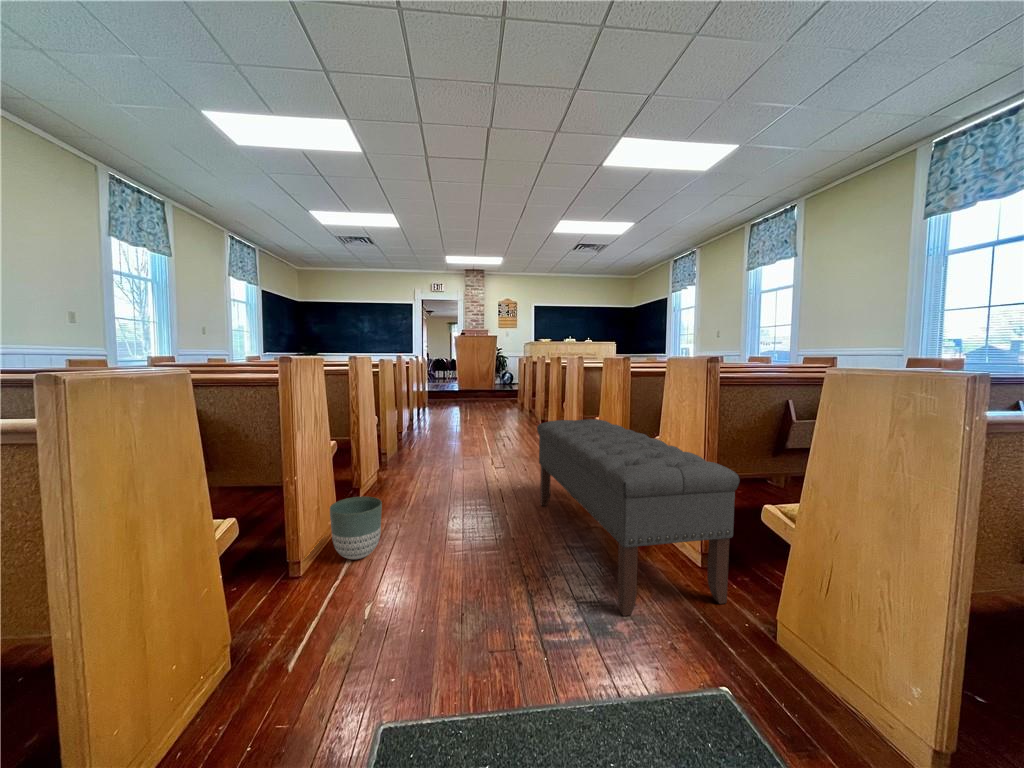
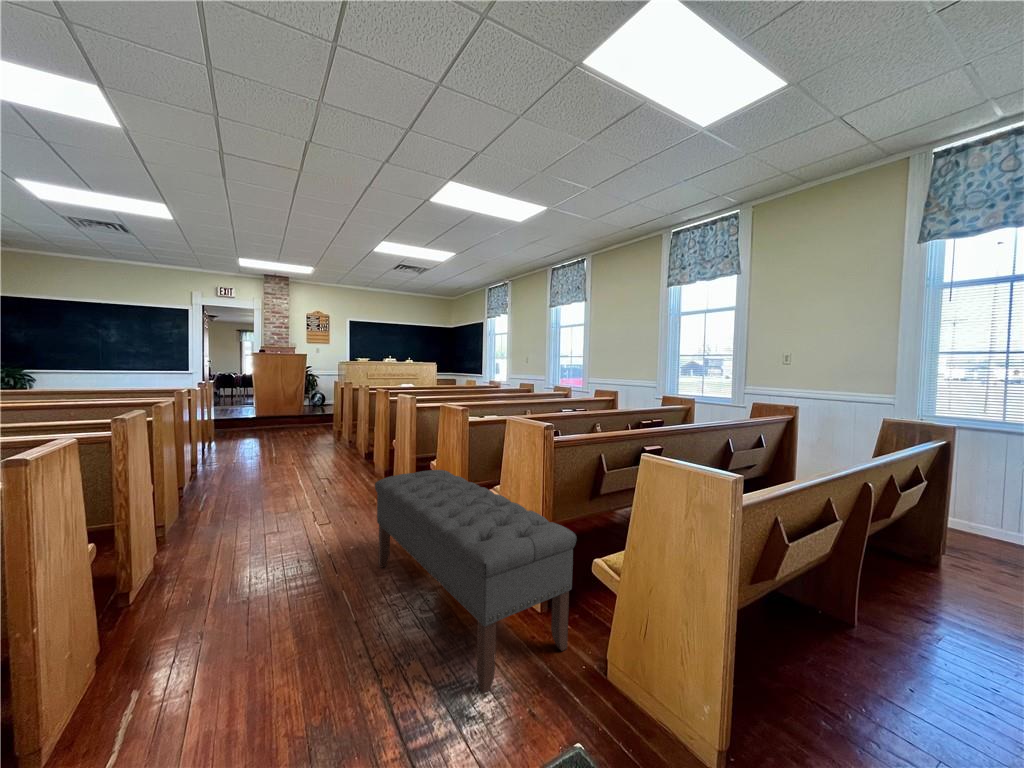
planter: present [330,497,382,560] -> none [88,615,177,713]

